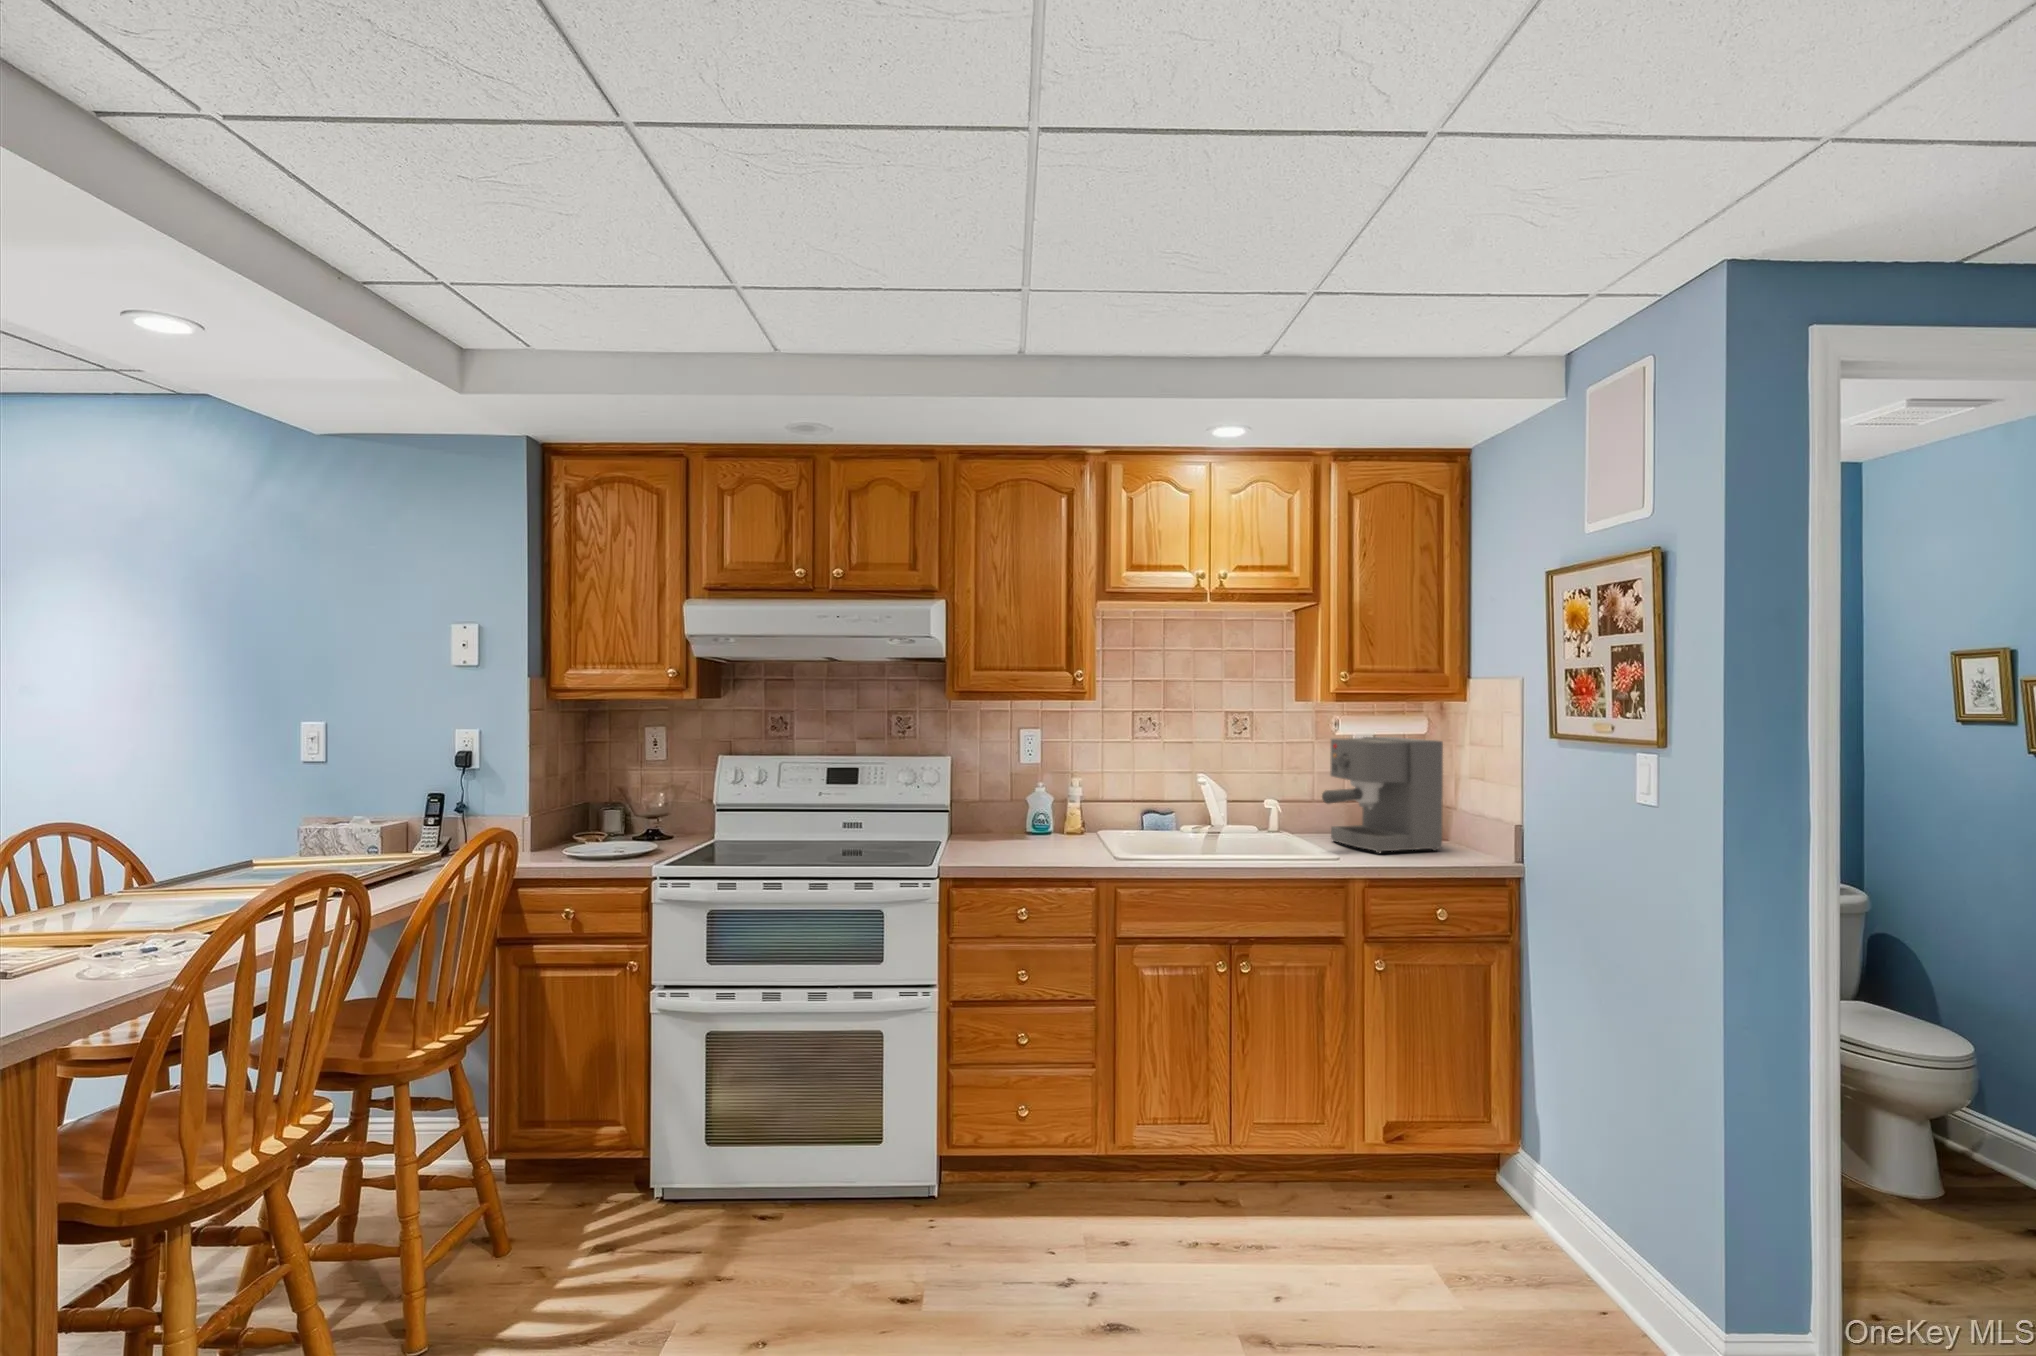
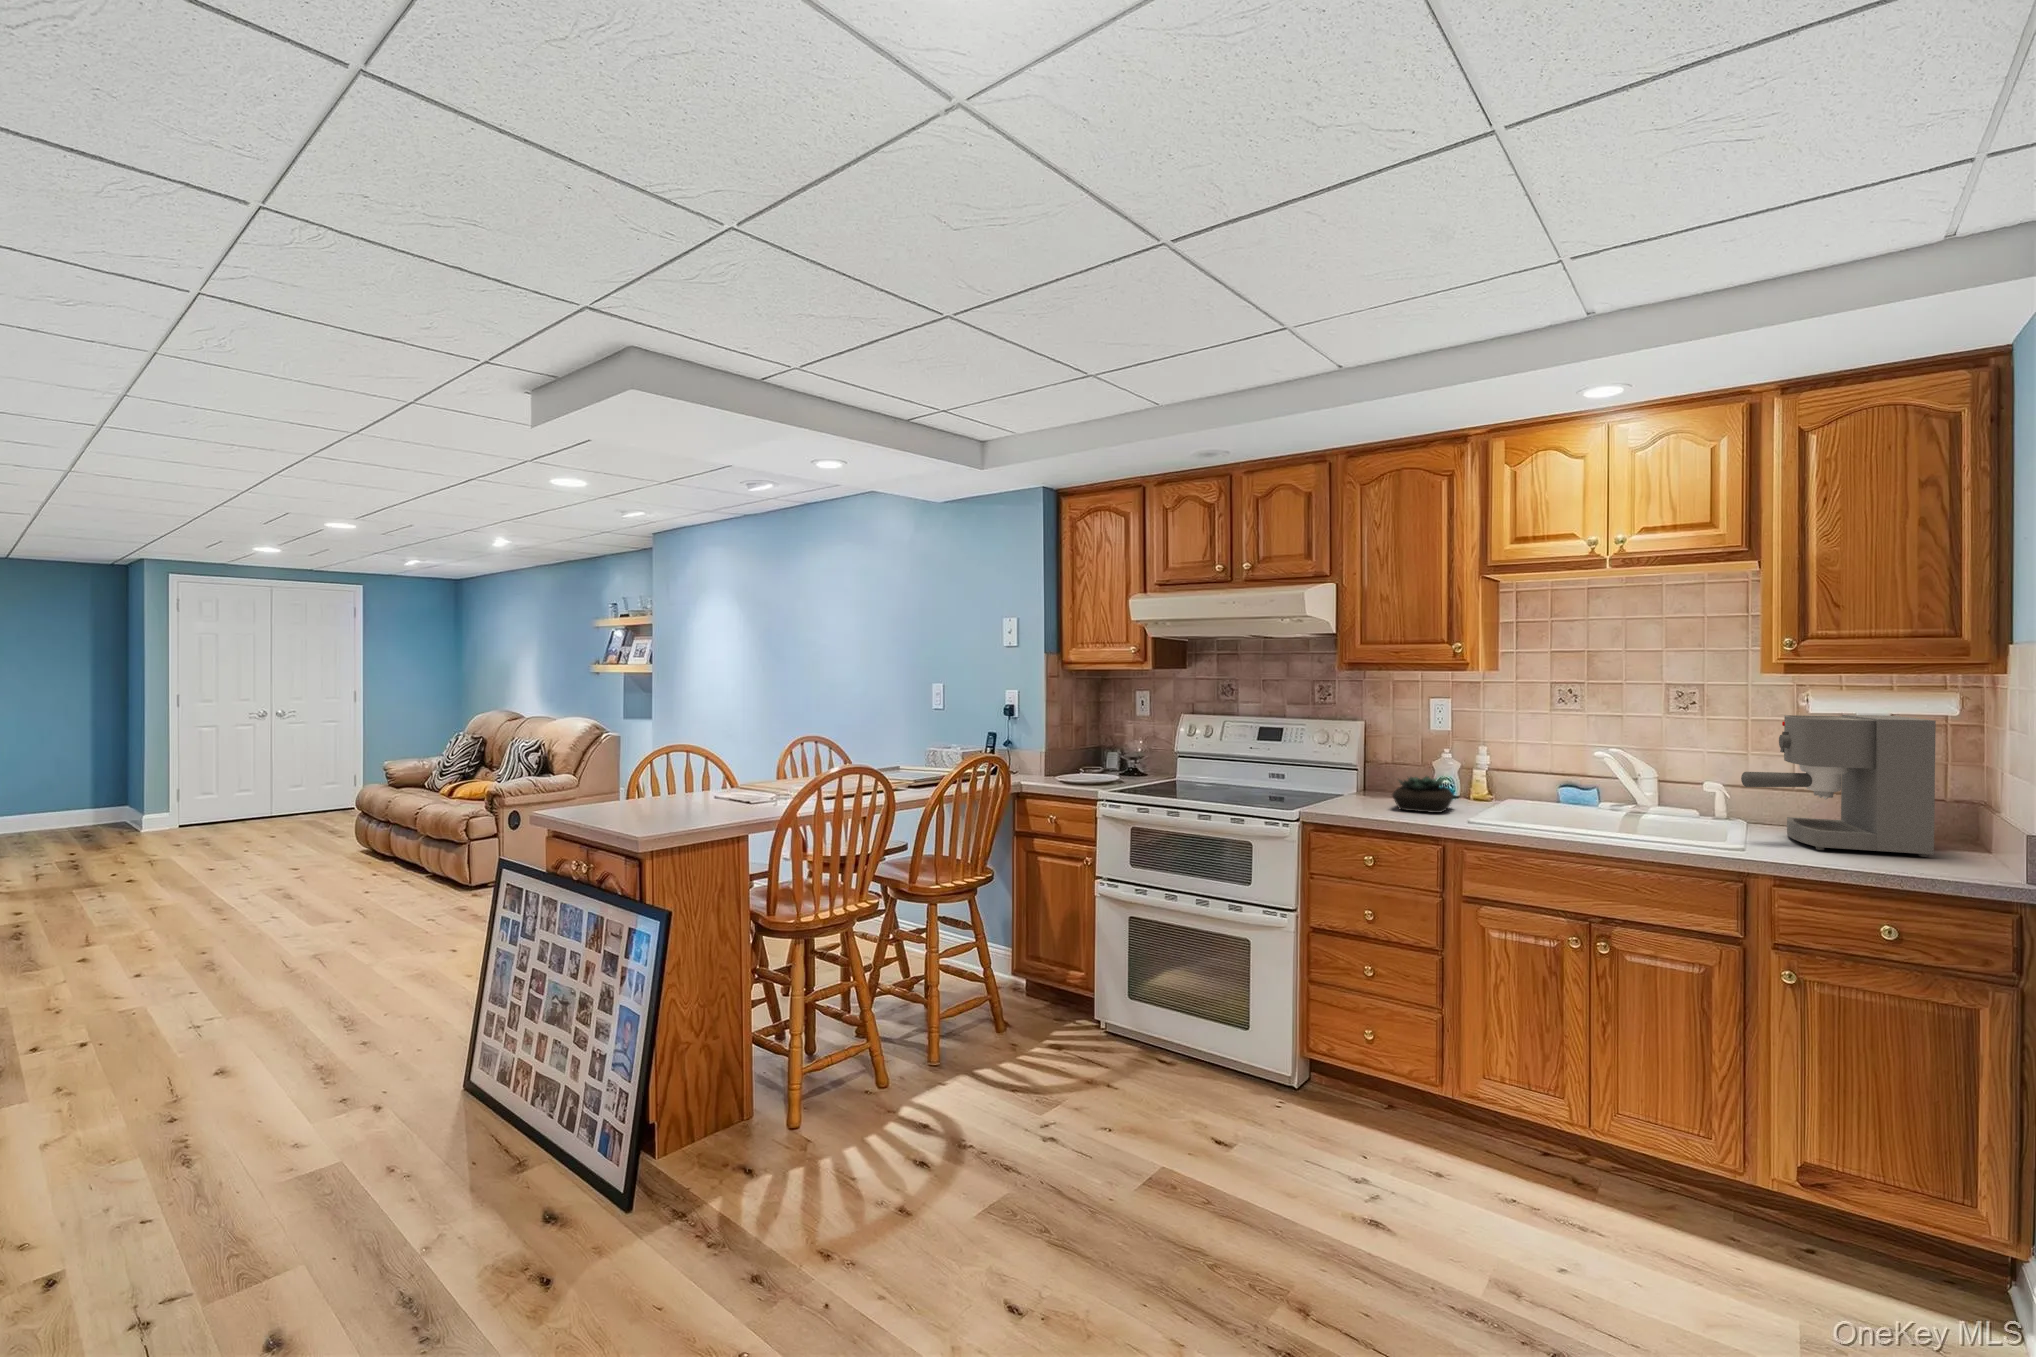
succulent plant: none [1017,812,1078,853] -> present [1392,776,1454,813]

